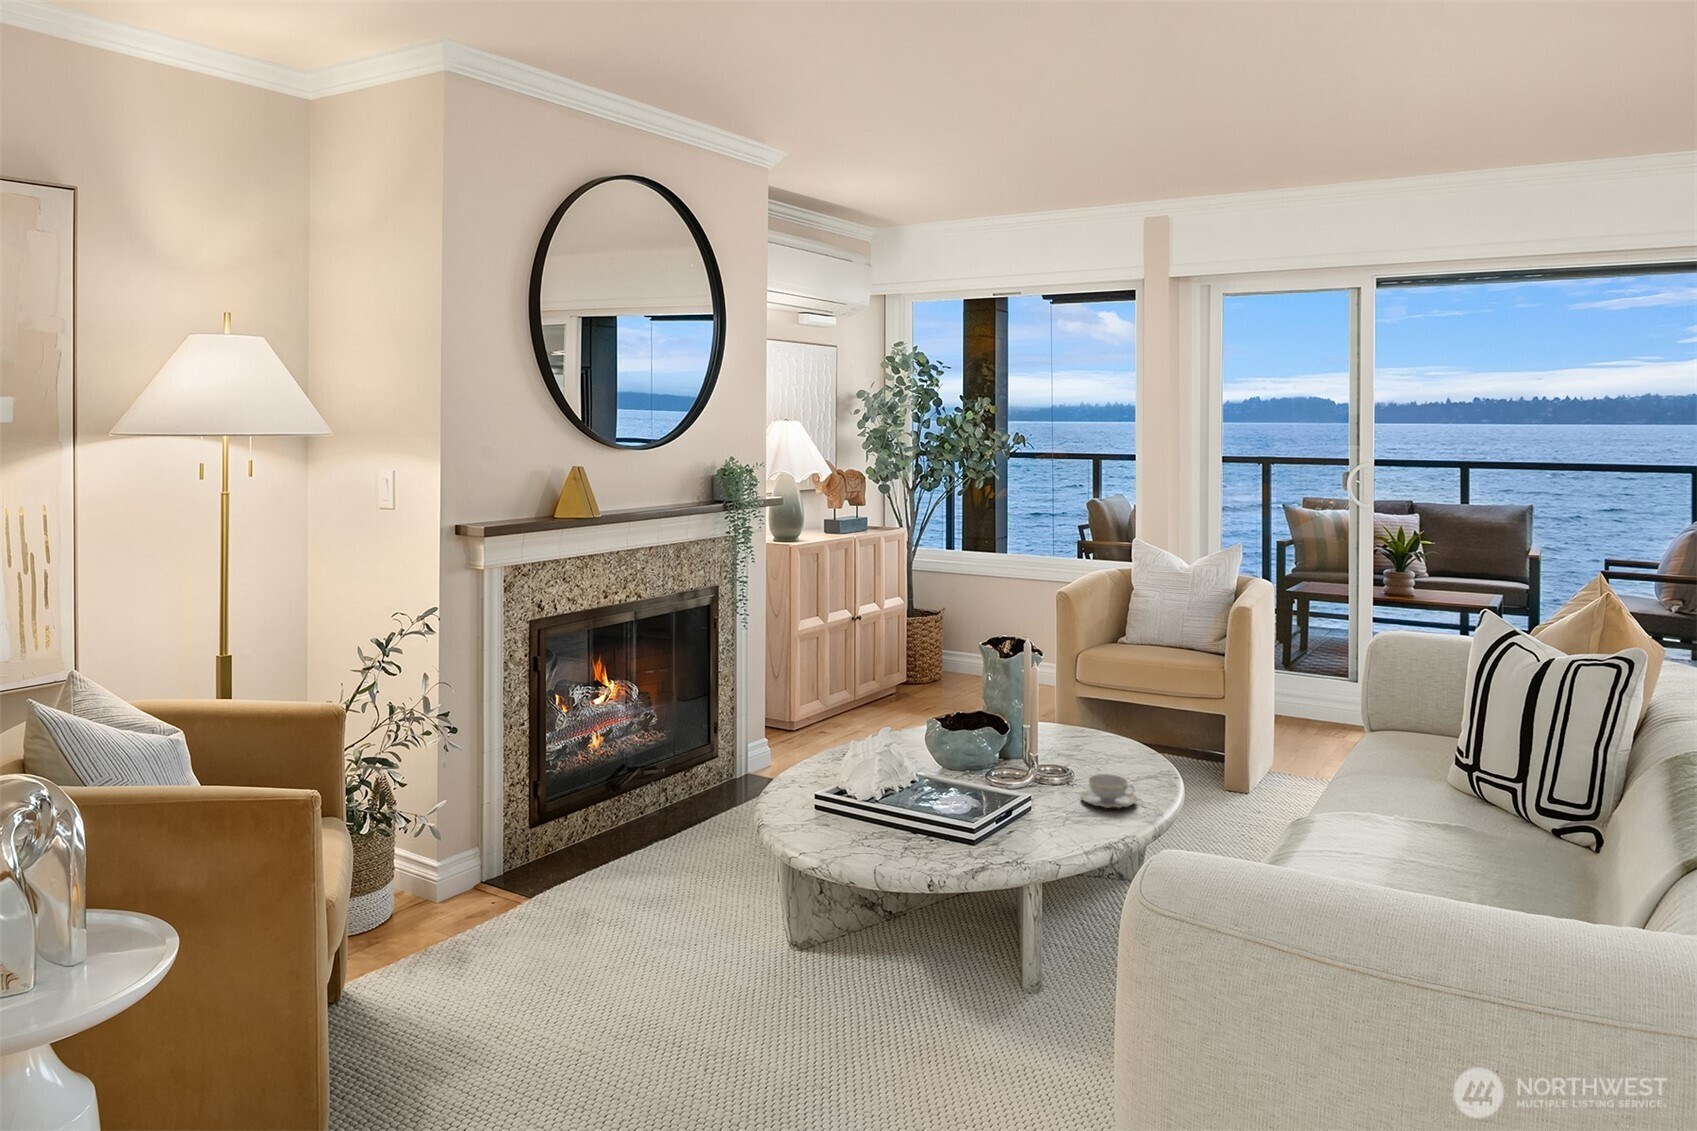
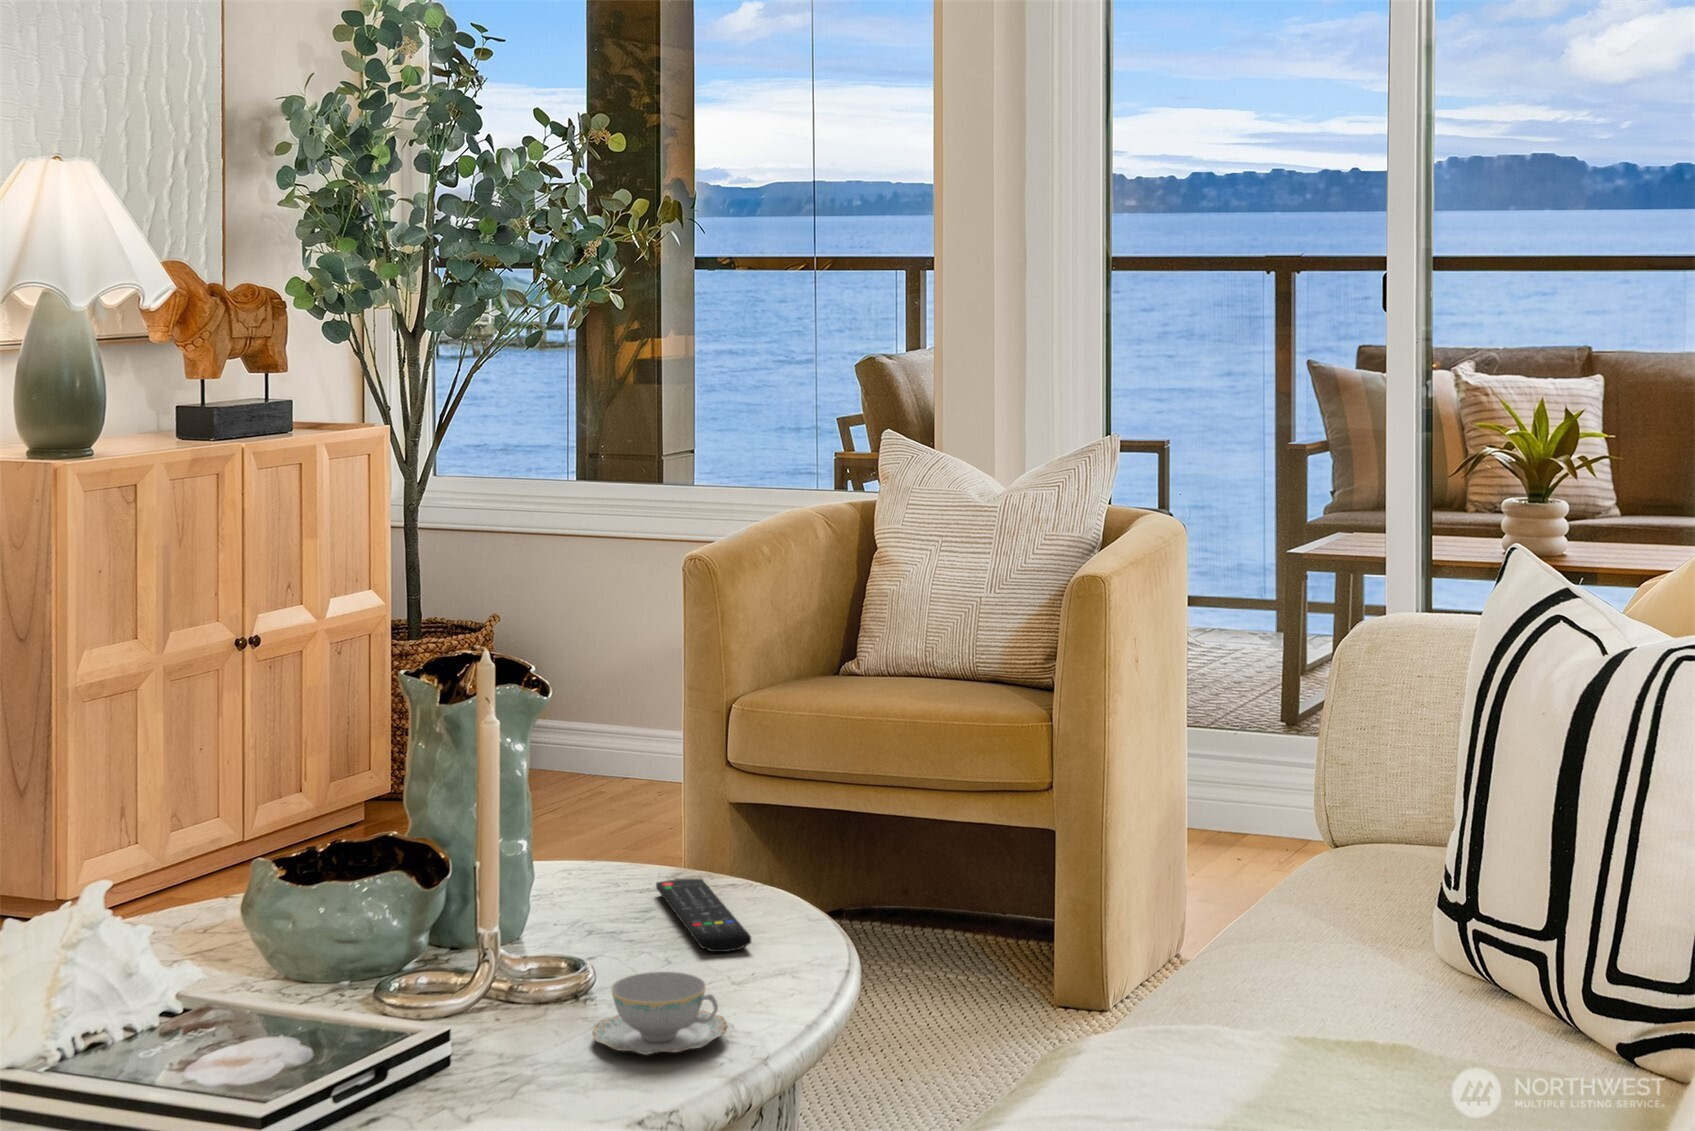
remote control: none [1078,733,1129,766] -> present [656,879,751,952]

